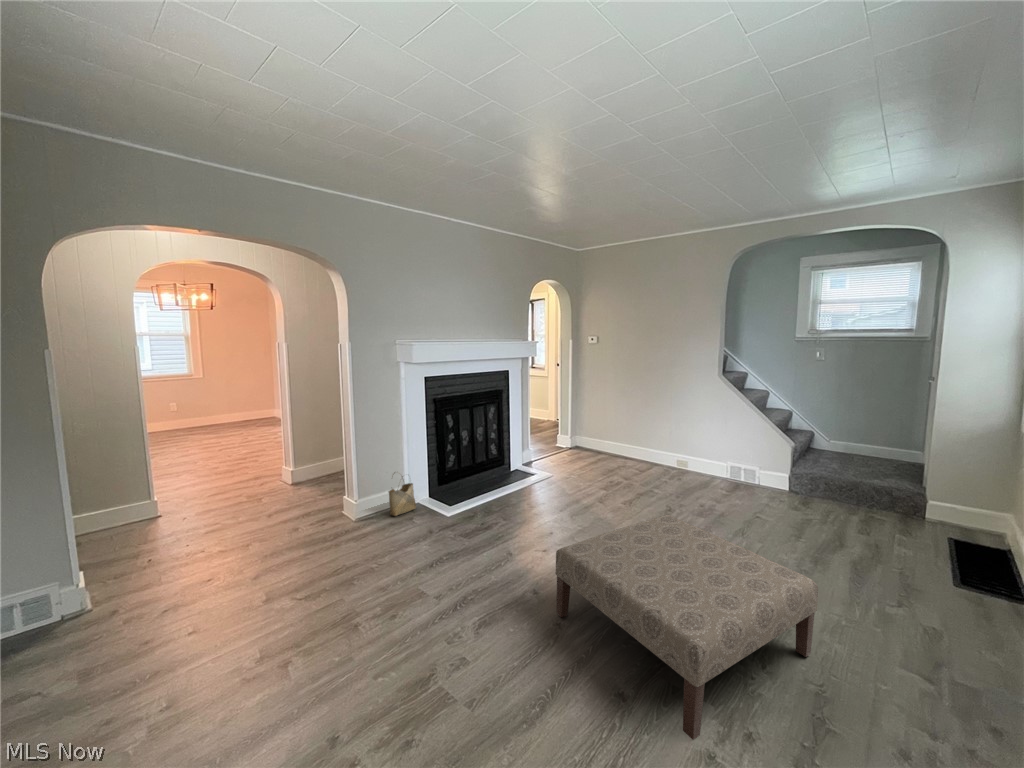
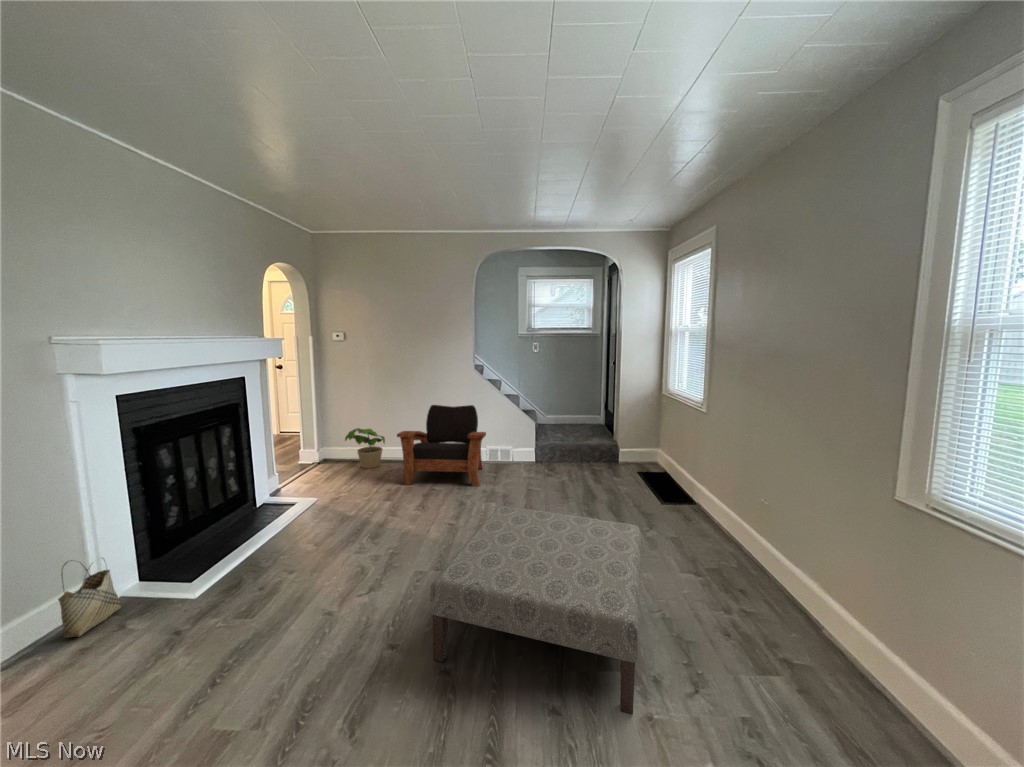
armchair: none [621,409,722,501] -> present [397,405,486,486]
potted plant: none [586,422,623,461] -> present [345,428,385,468]

